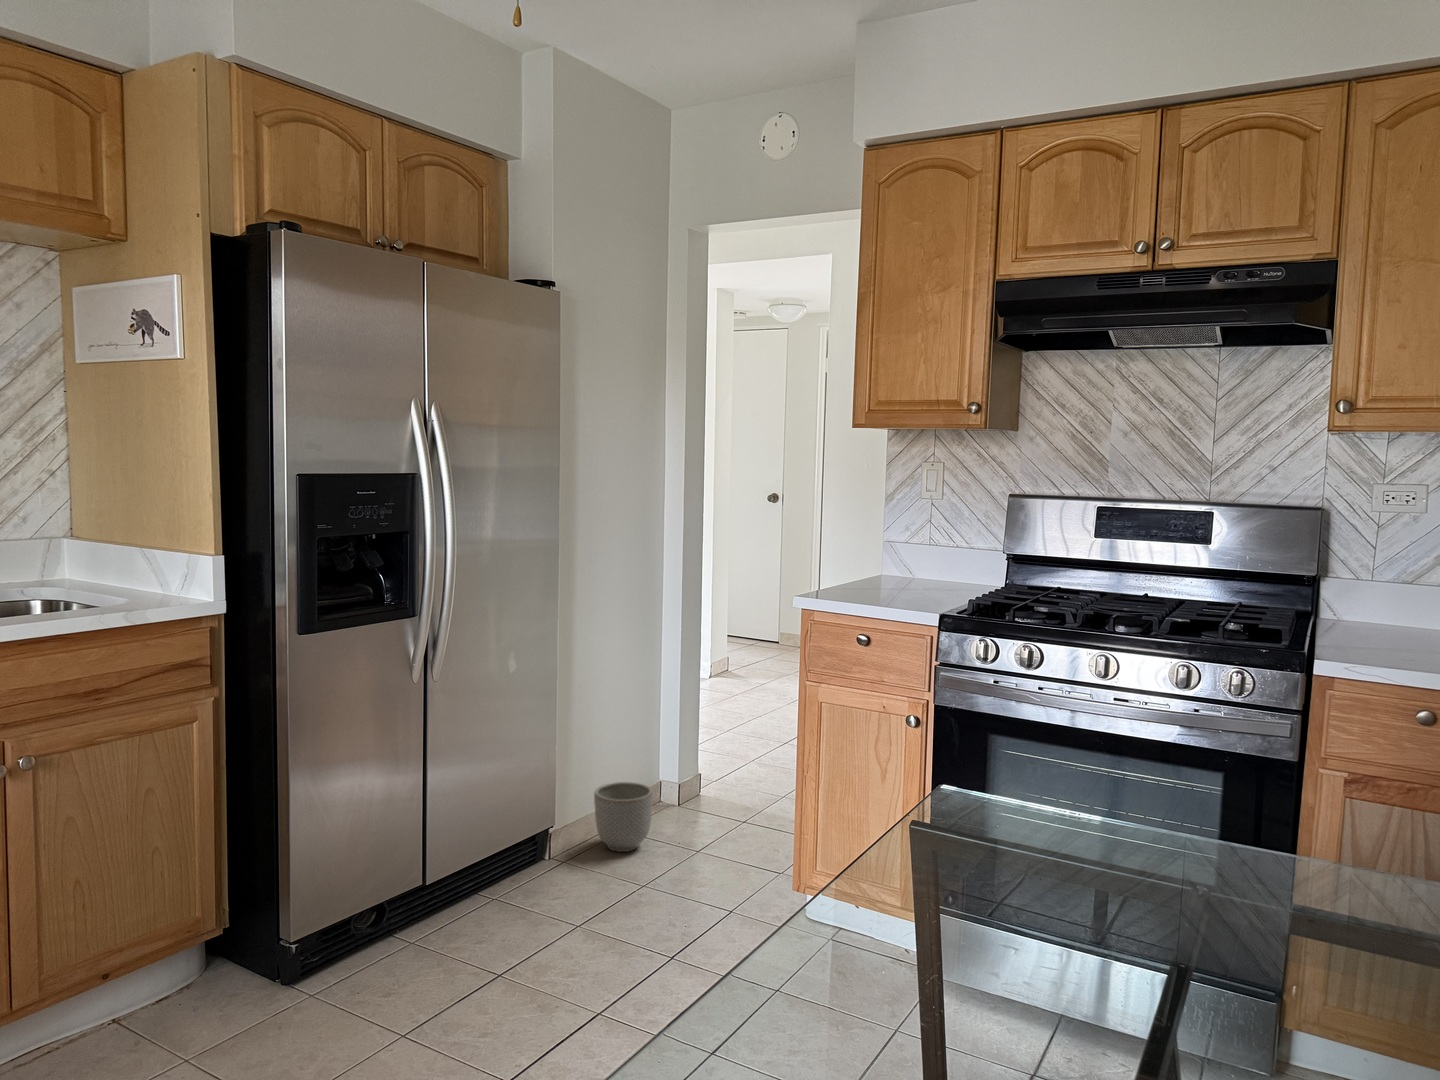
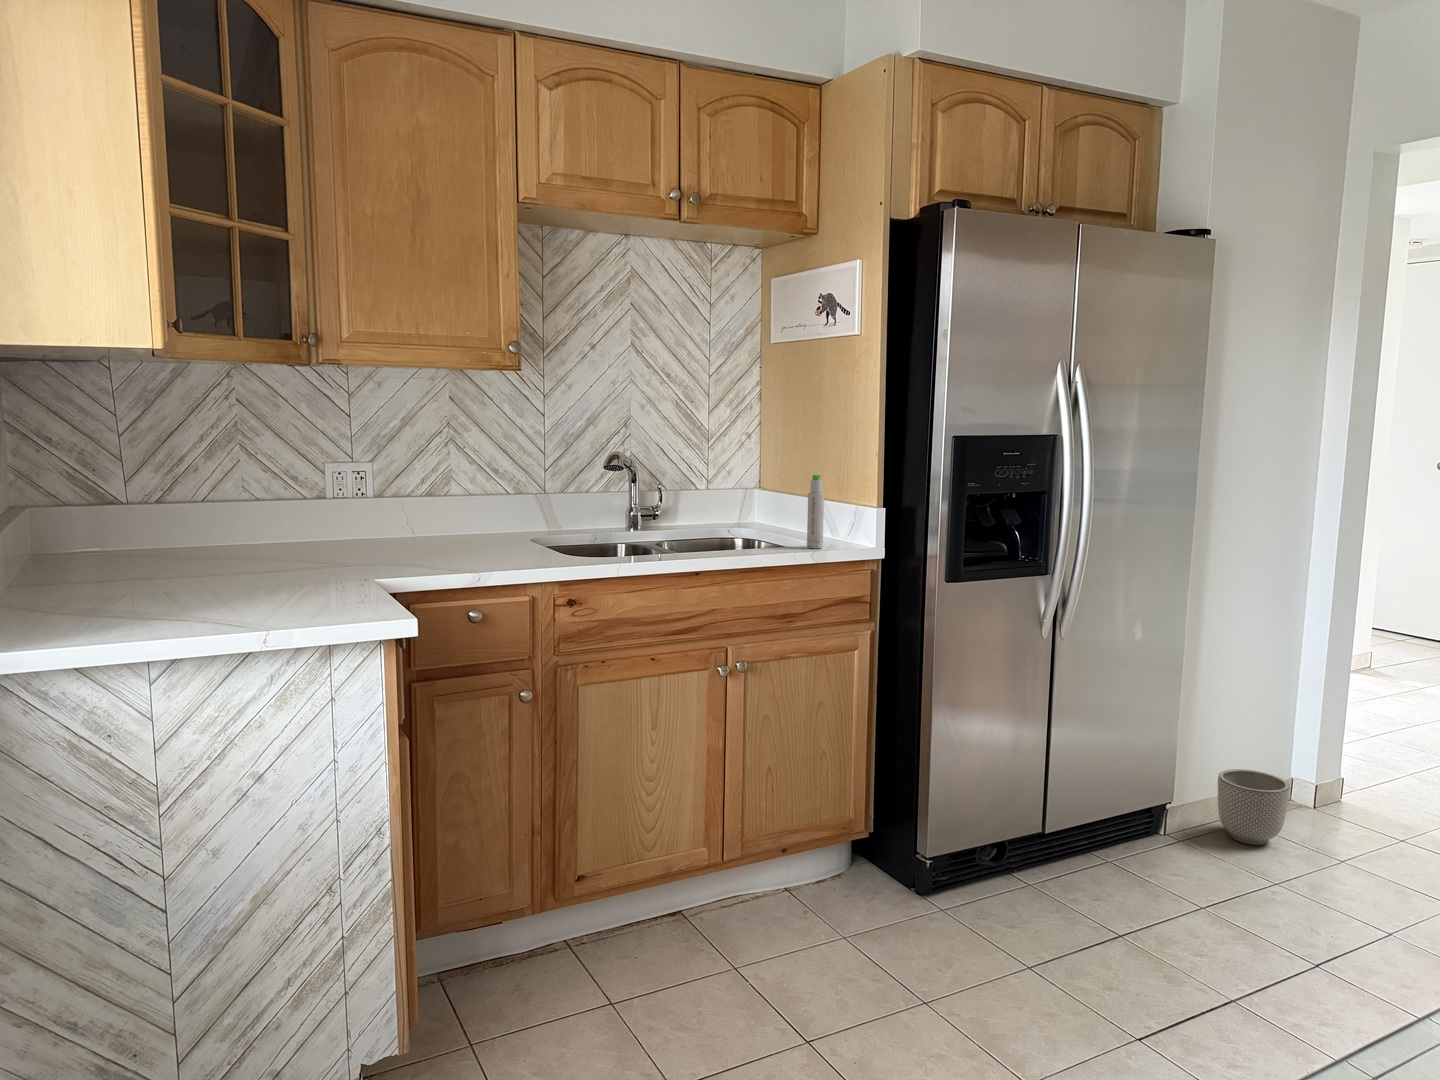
bottle: none [123,521,146,607] -> present [807,475,824,548]

